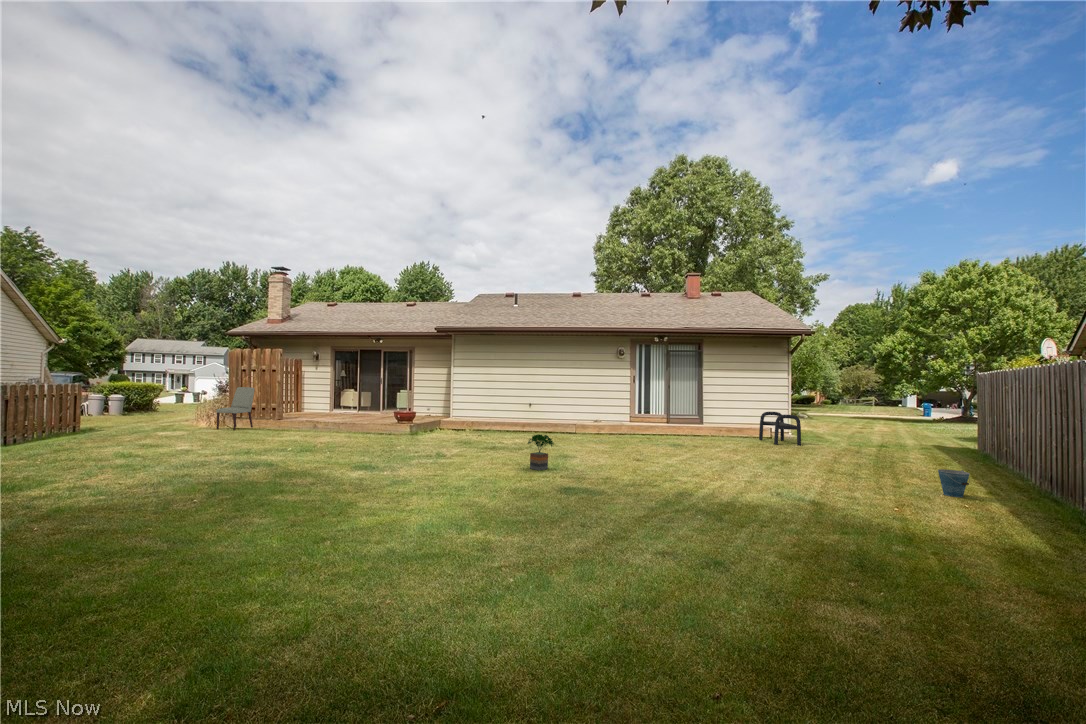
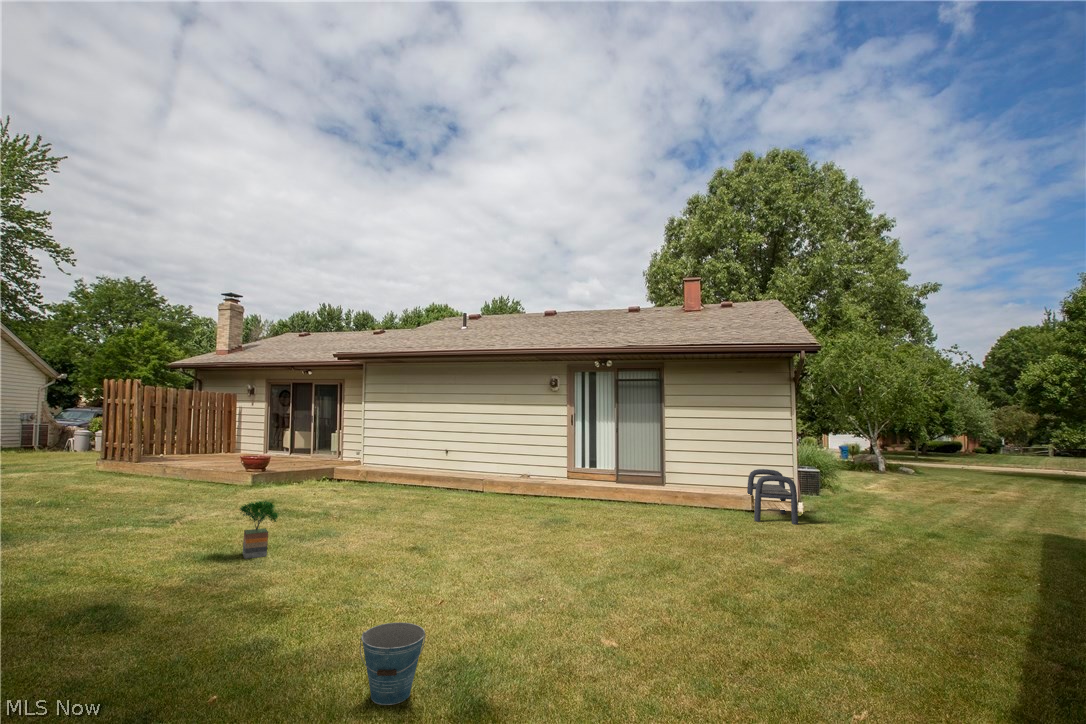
chair: present [216,387,255,430] -> none [83,425,134,474]
bucket: present [938,469,970,497] -> present [360,622,426,705]

